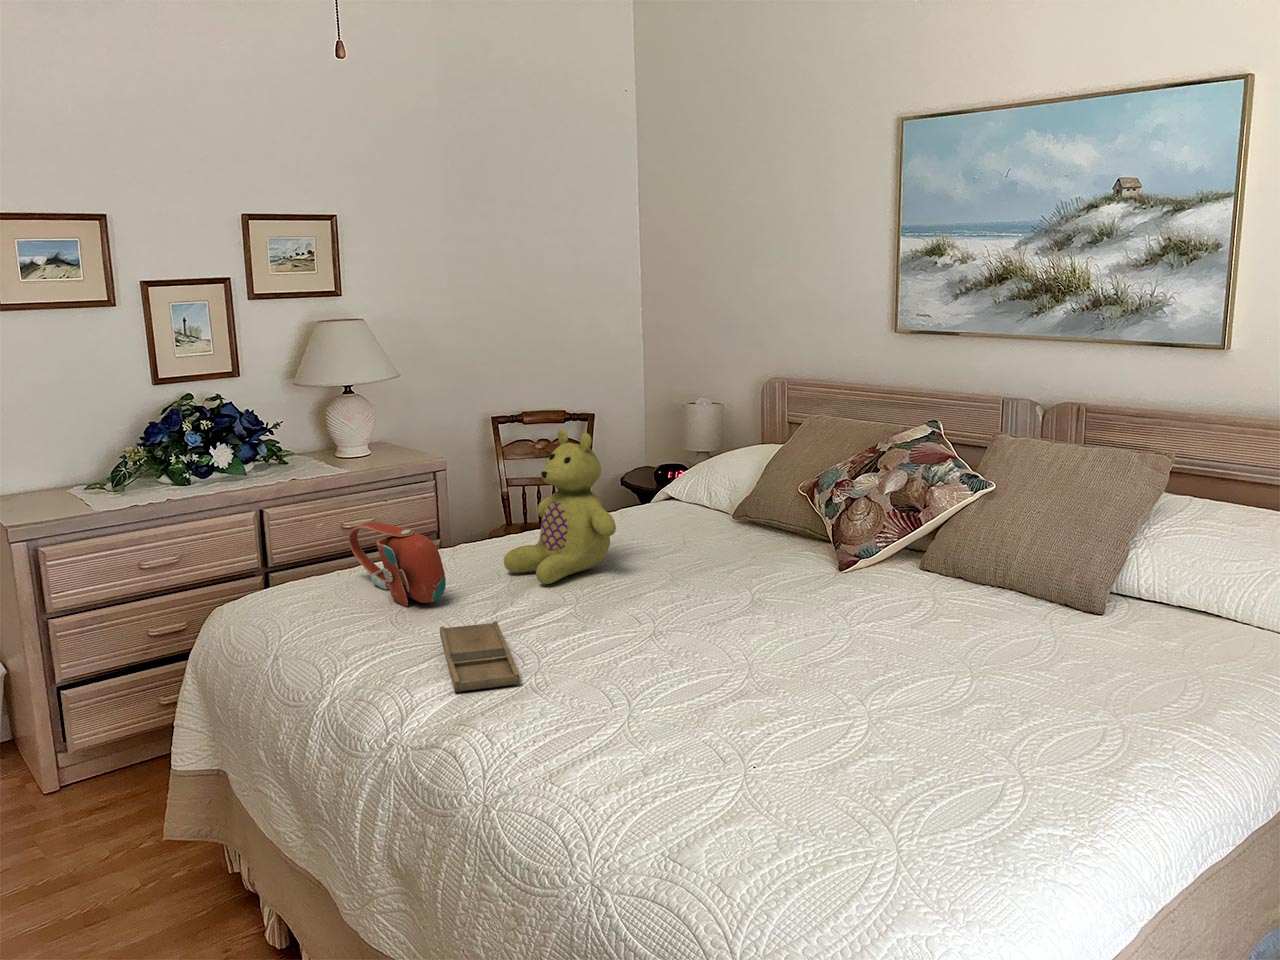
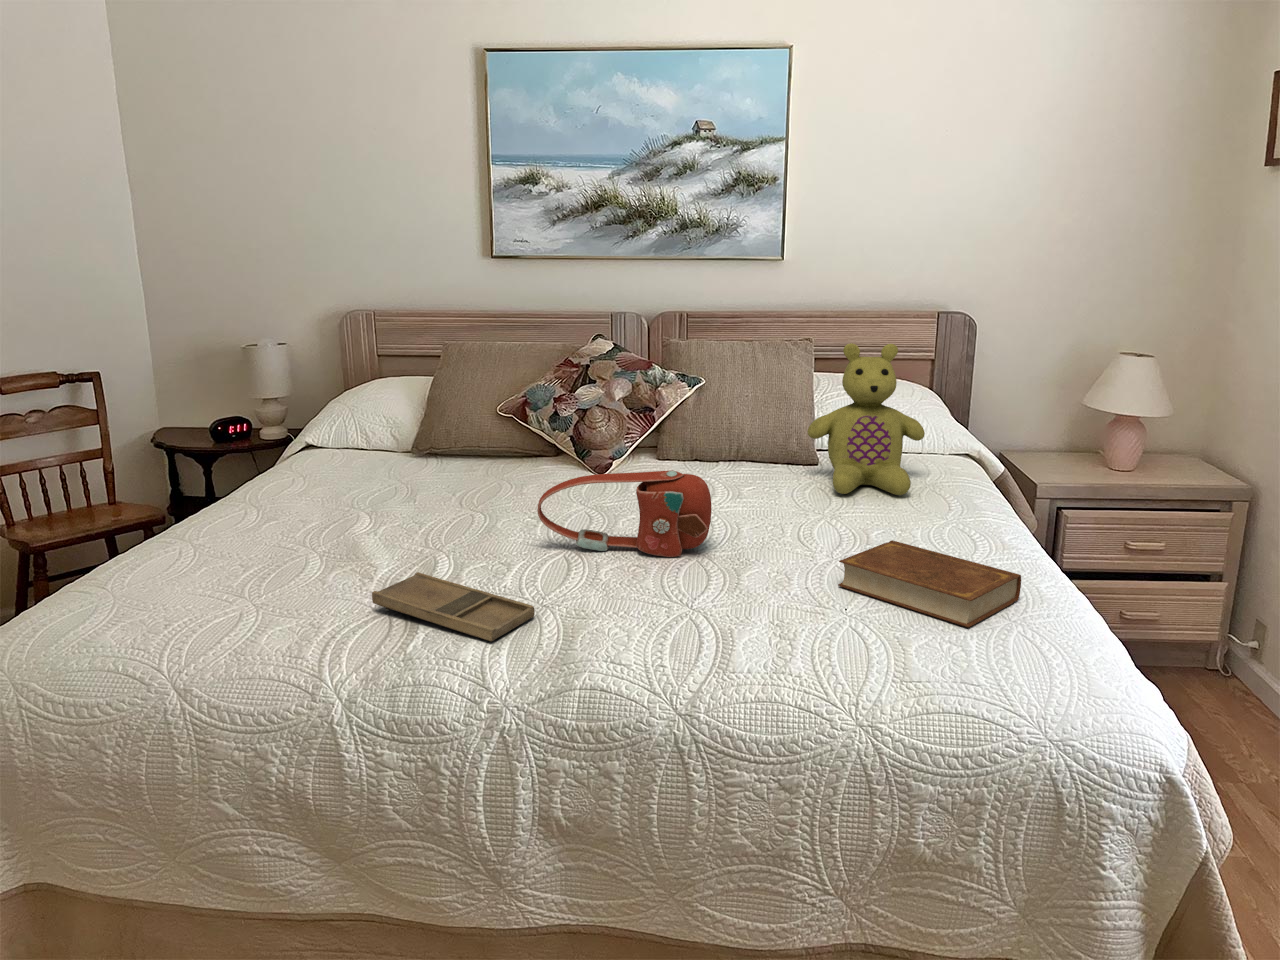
stuffed bear: present [504,429,616,584] -> present [807,343,925,495]
handbag: present [349,522,446,606] -> present [537,470,711,557]
book: none [812,722,980,844] -> present [838,540,1021,628]

